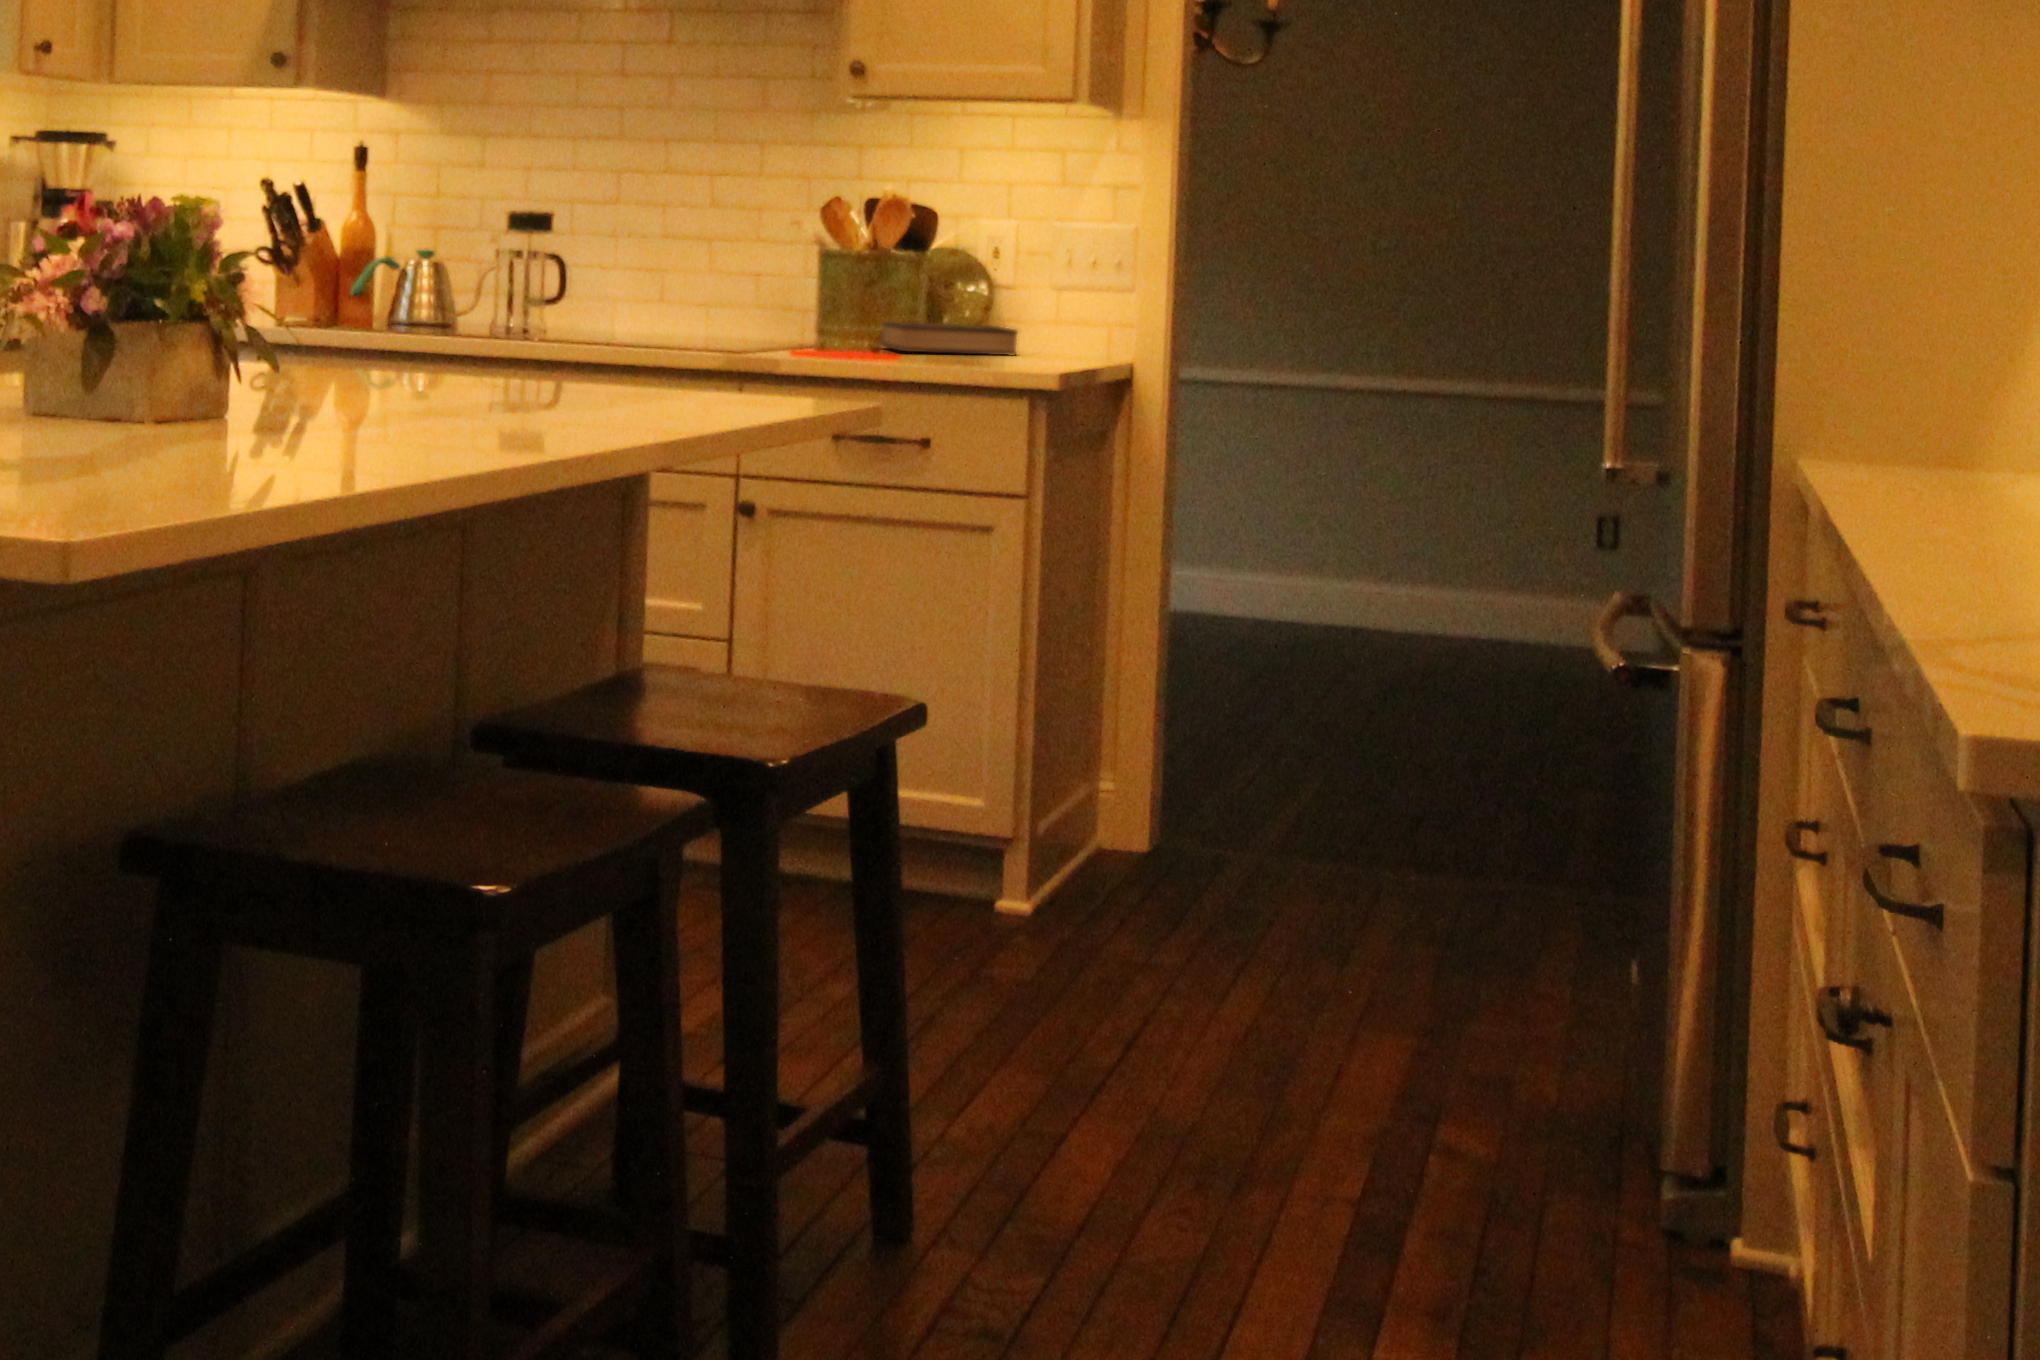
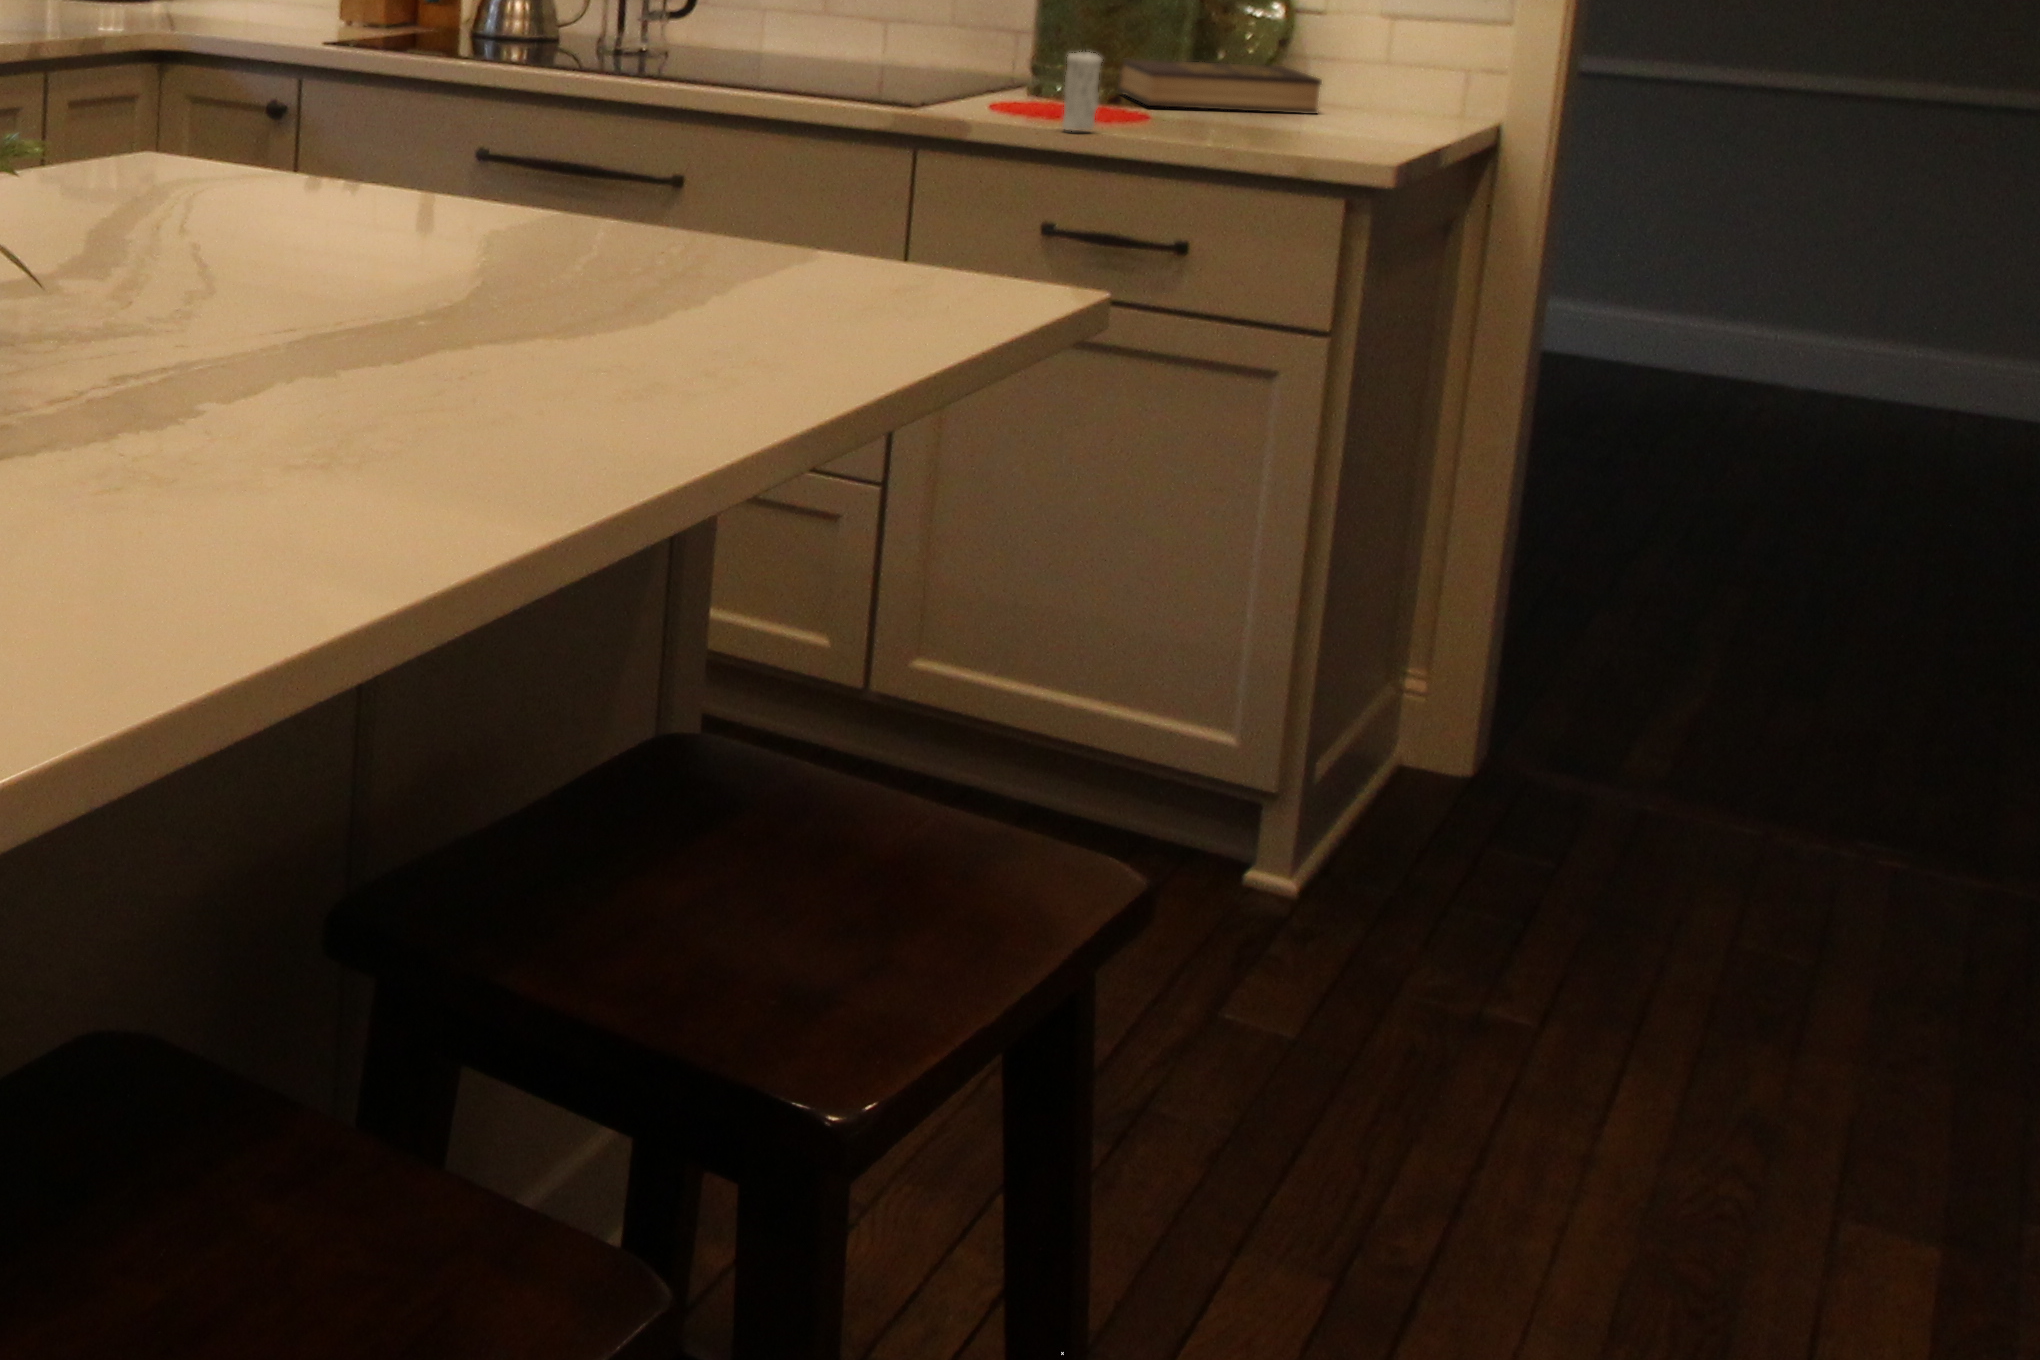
candle: none [844,292,870,361] -> present [1062,51,1102,130]

